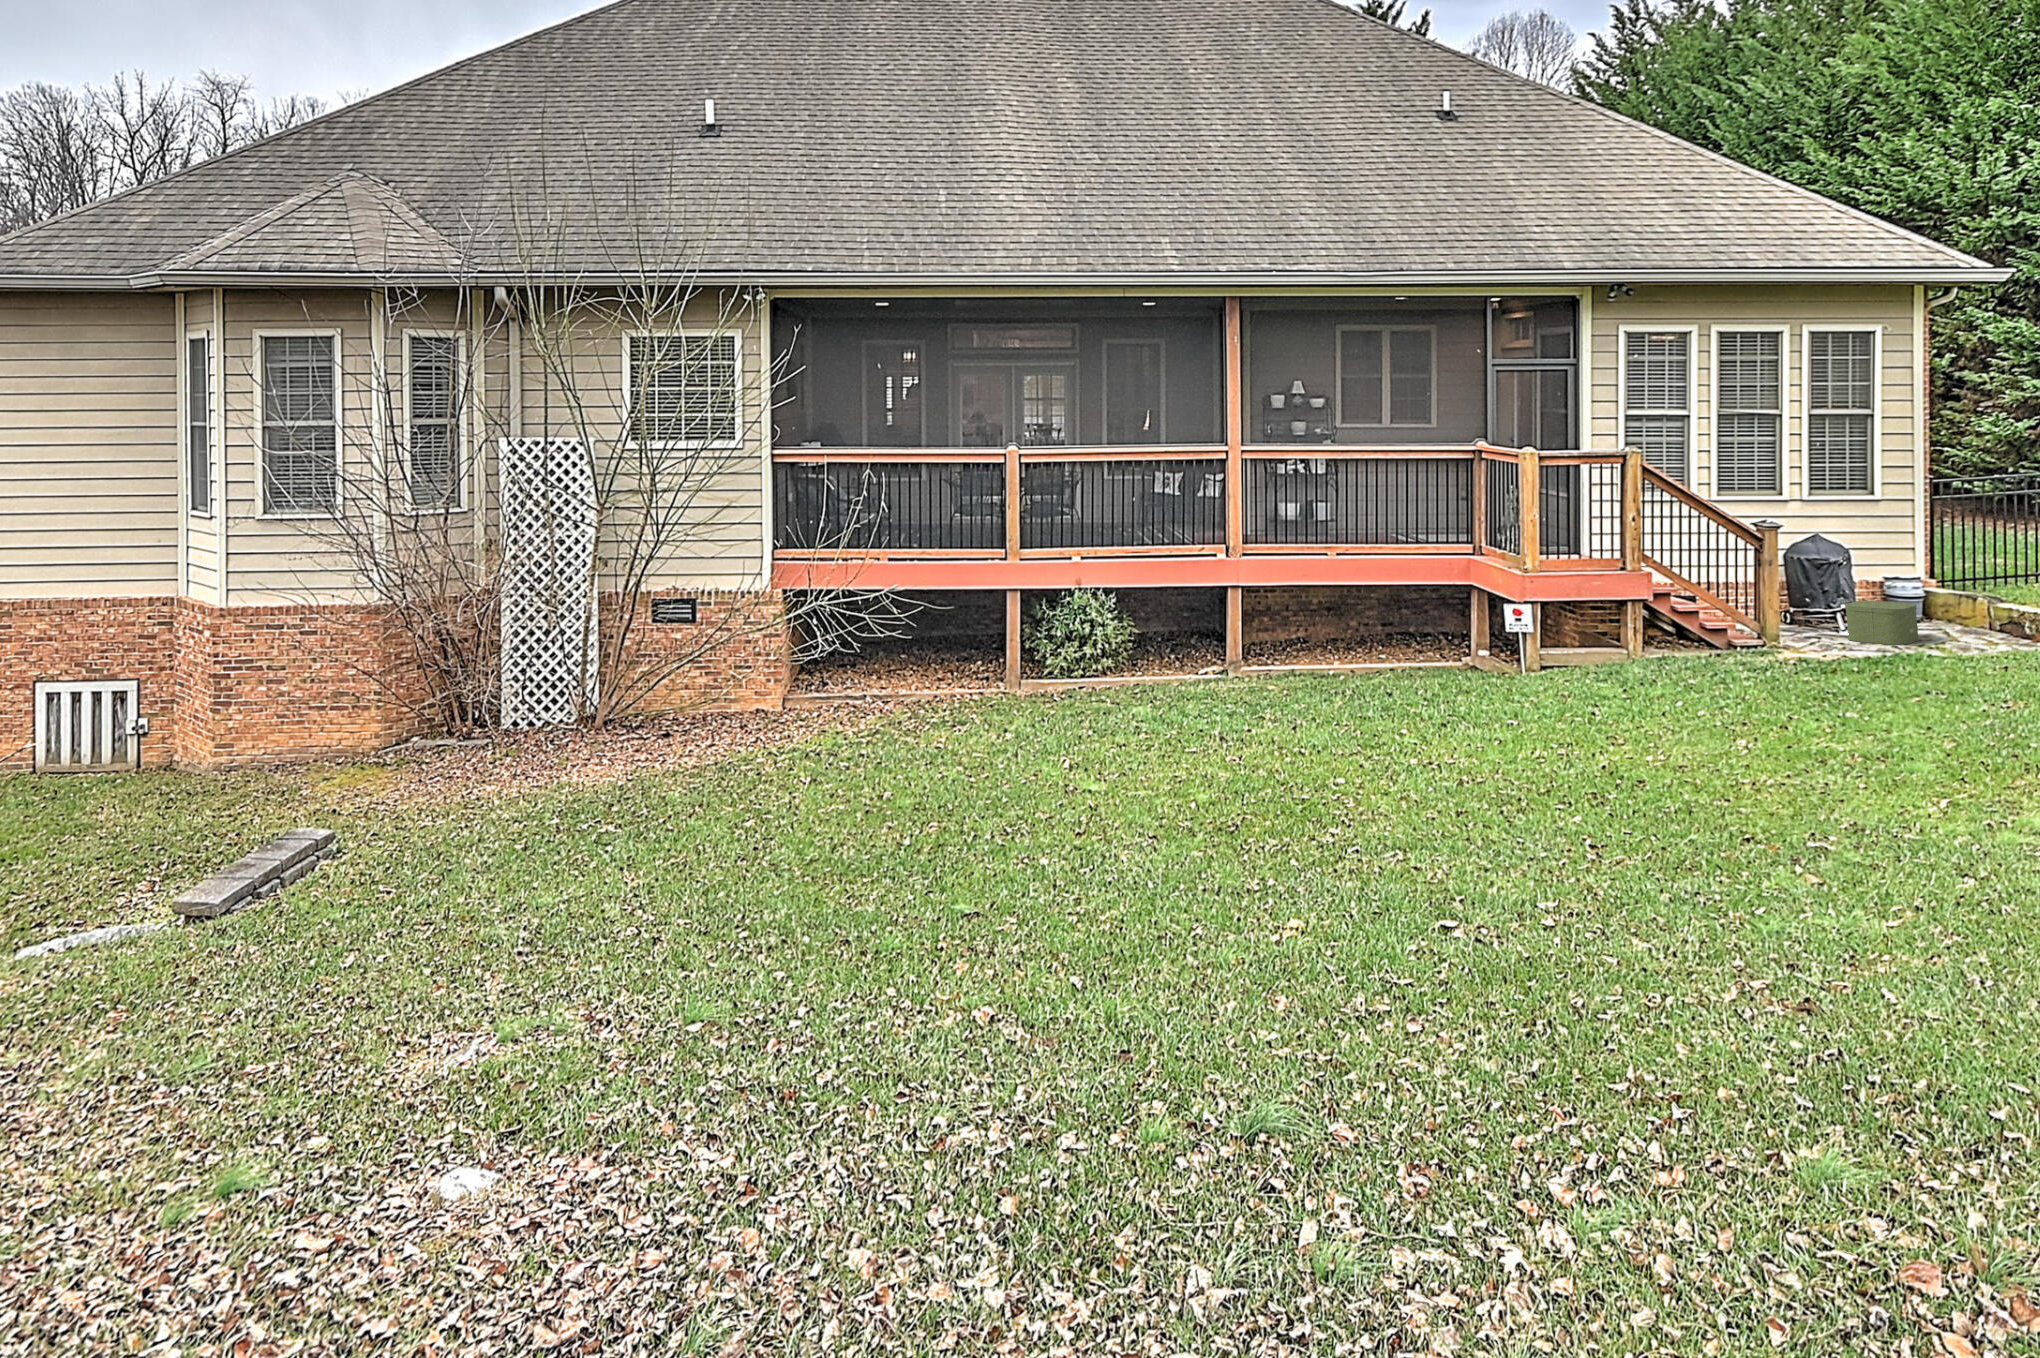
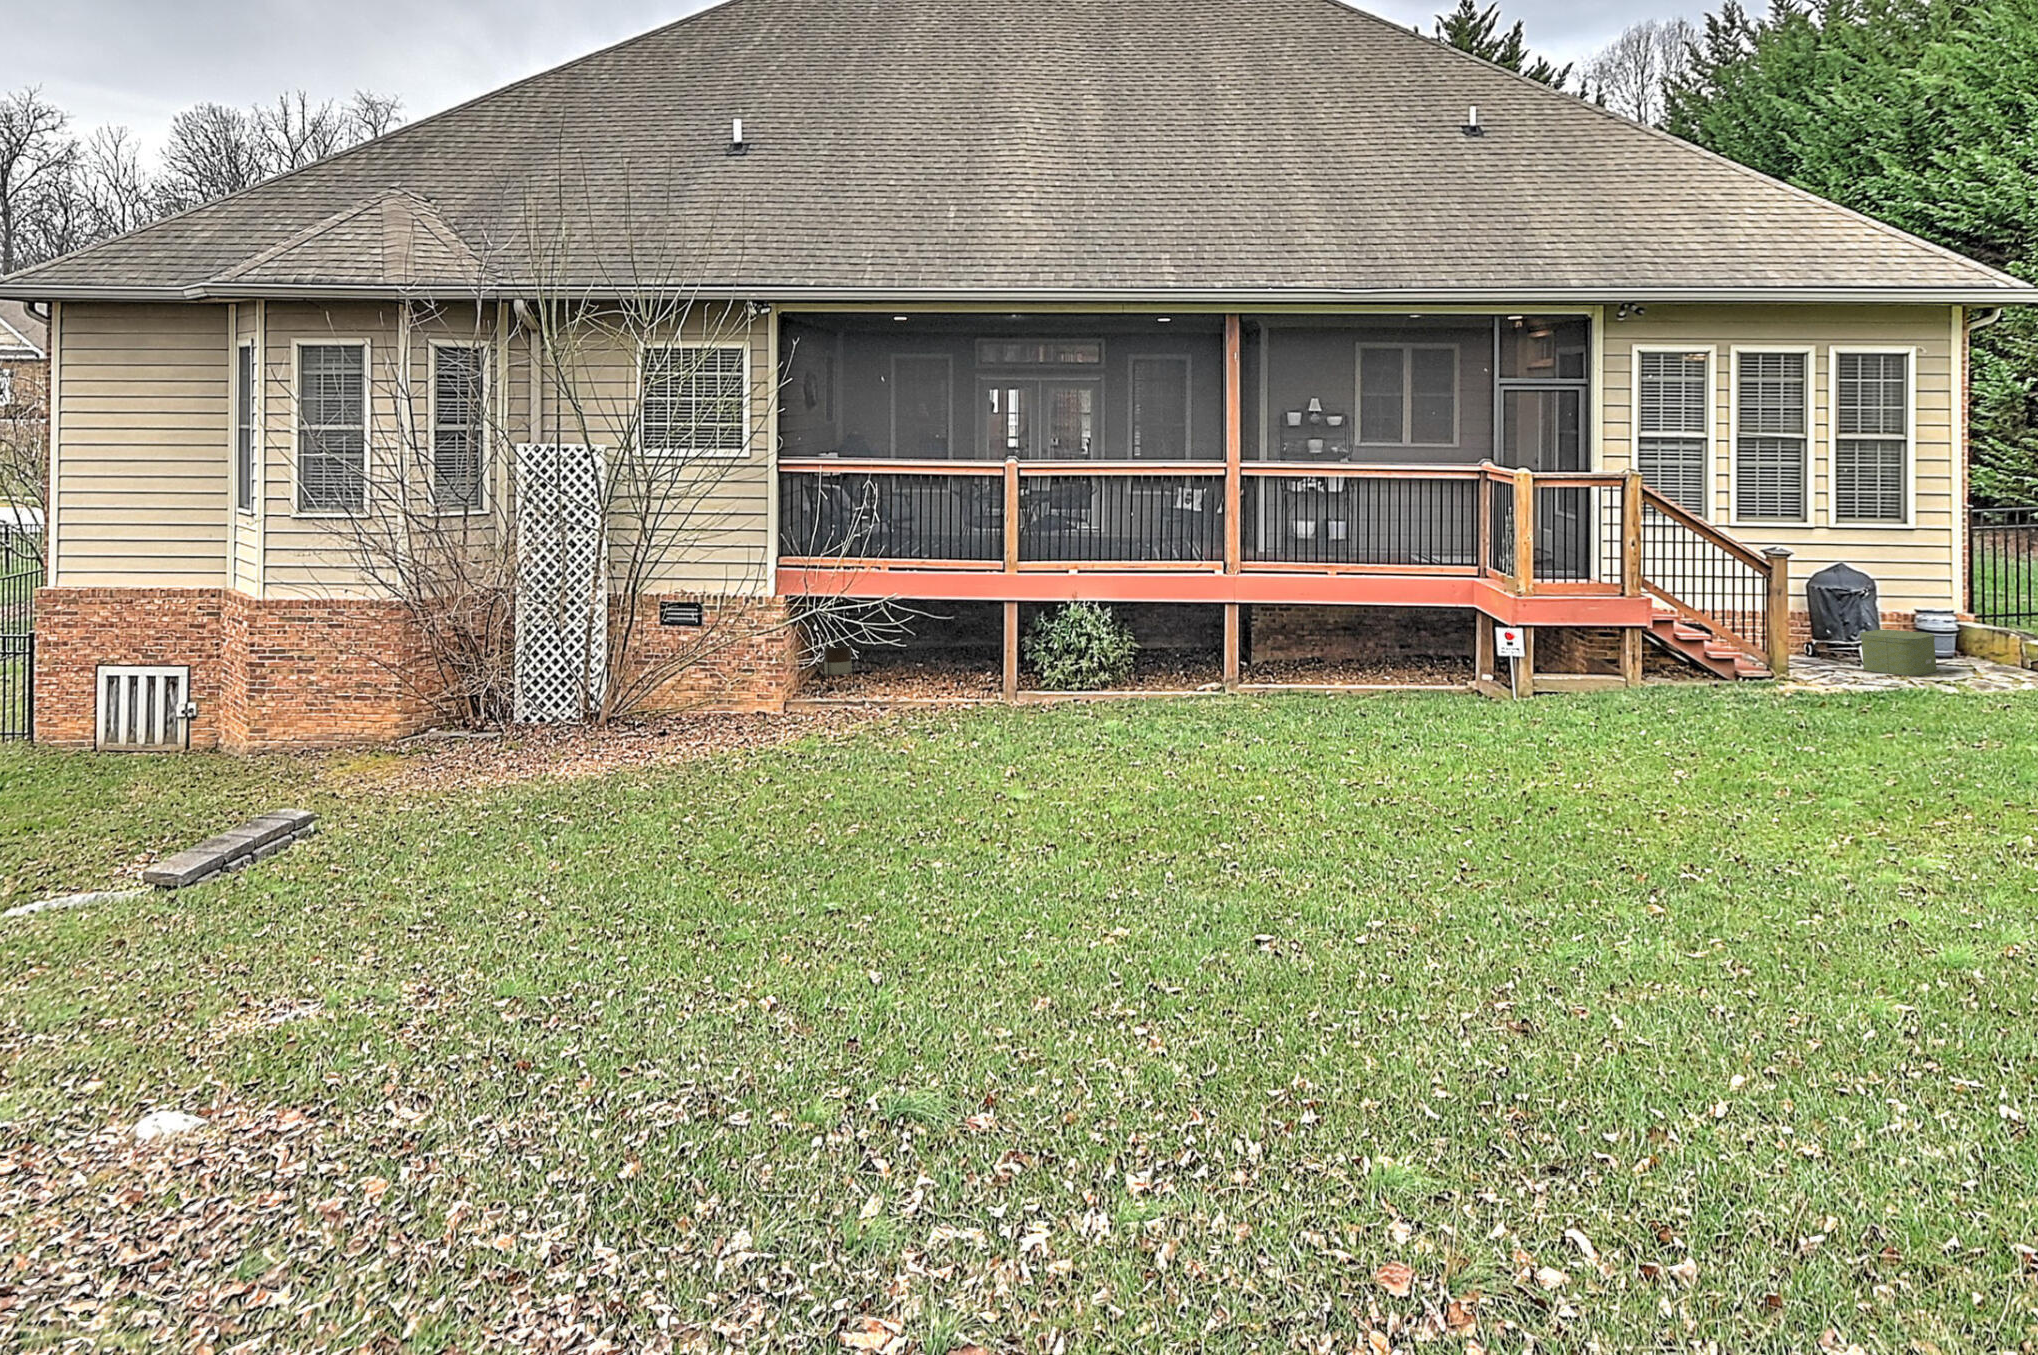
planter: none [821,638,852,685] -> present [824,645,854,690]

